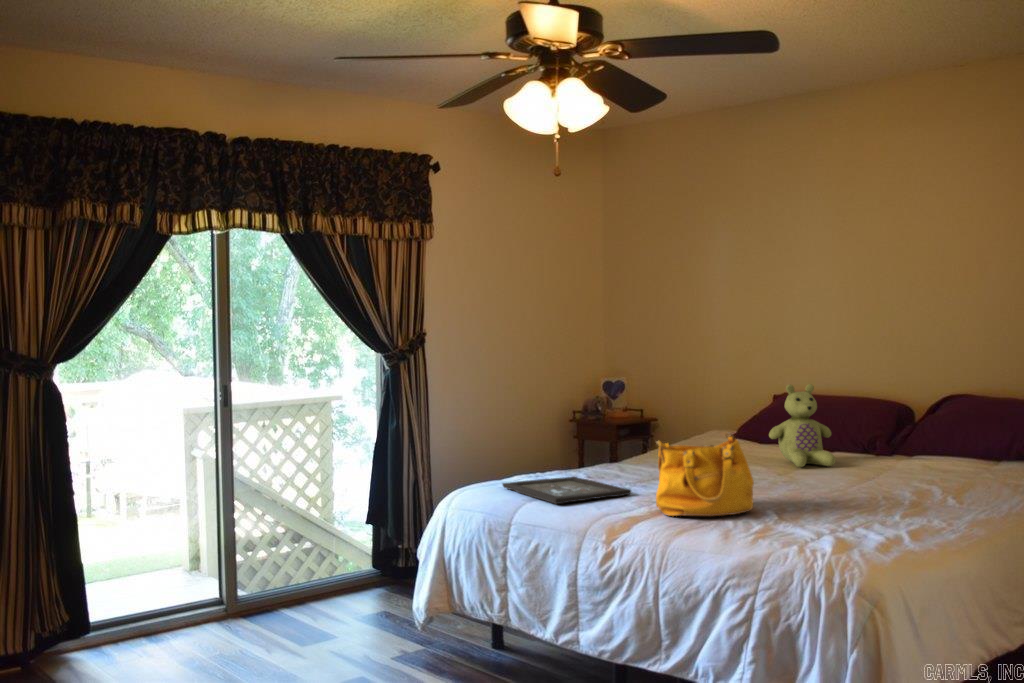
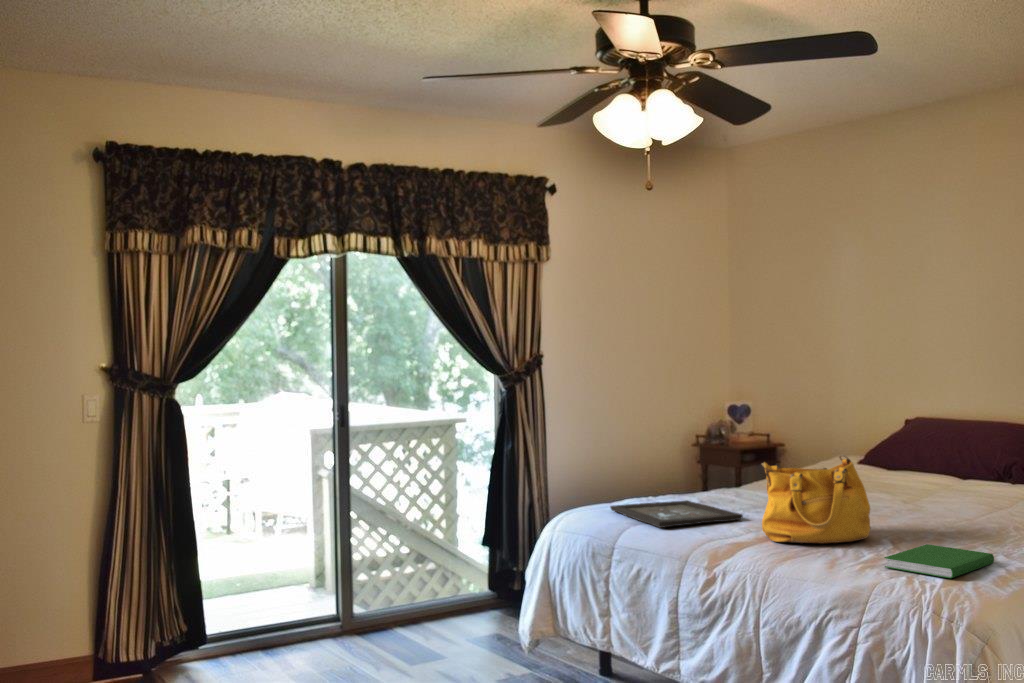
stuffed bear: present [769,384,836,467] -> none [904,404,980,494]
hardcover book: none [774,515,868,547] -> present [885,544,994,578]

